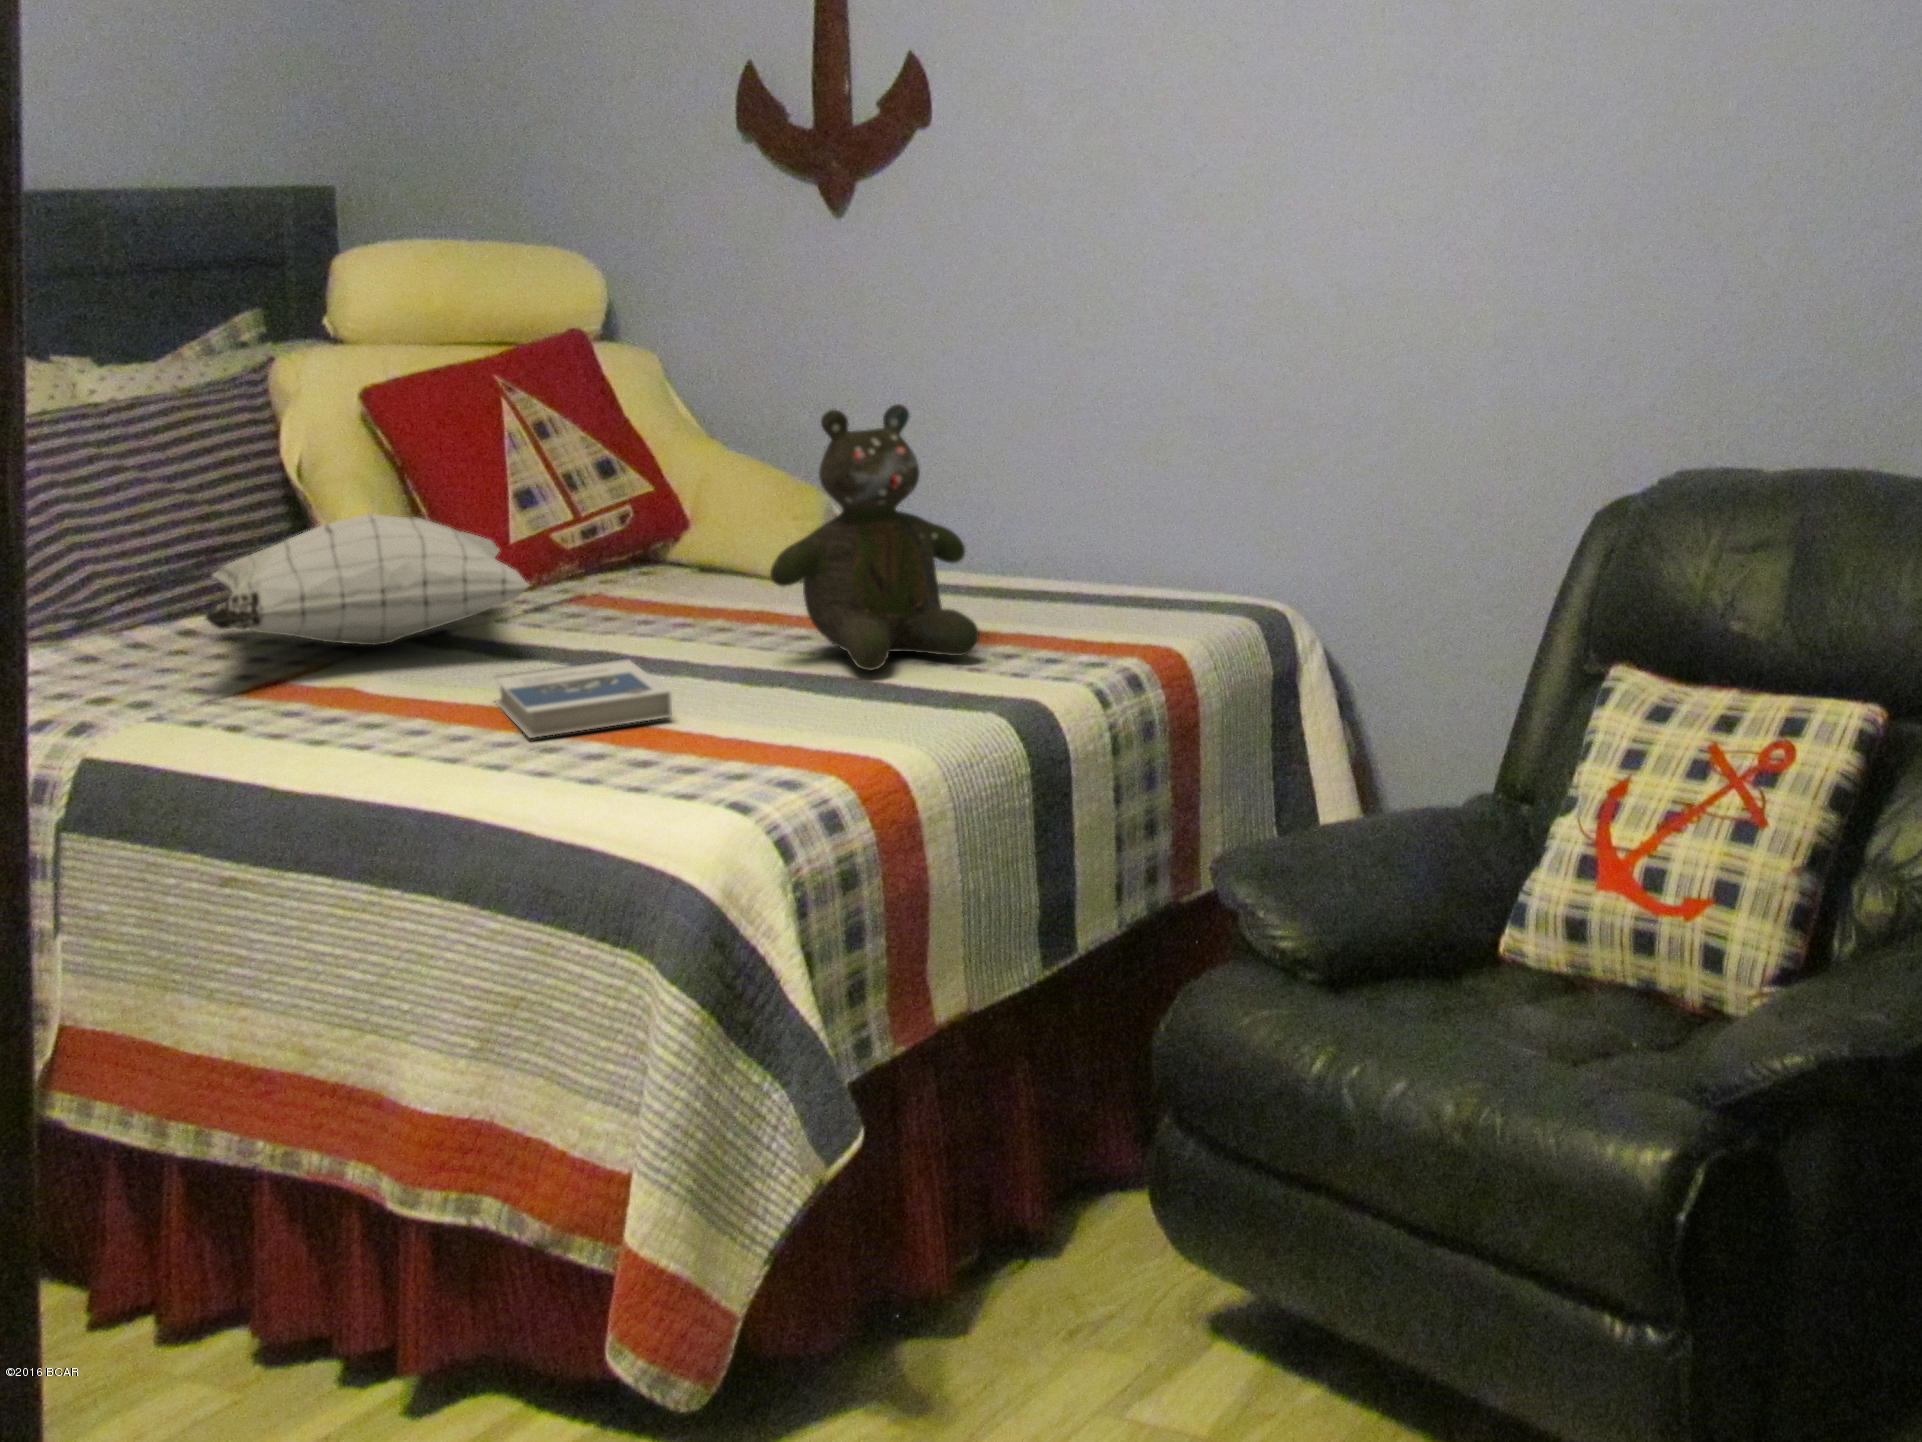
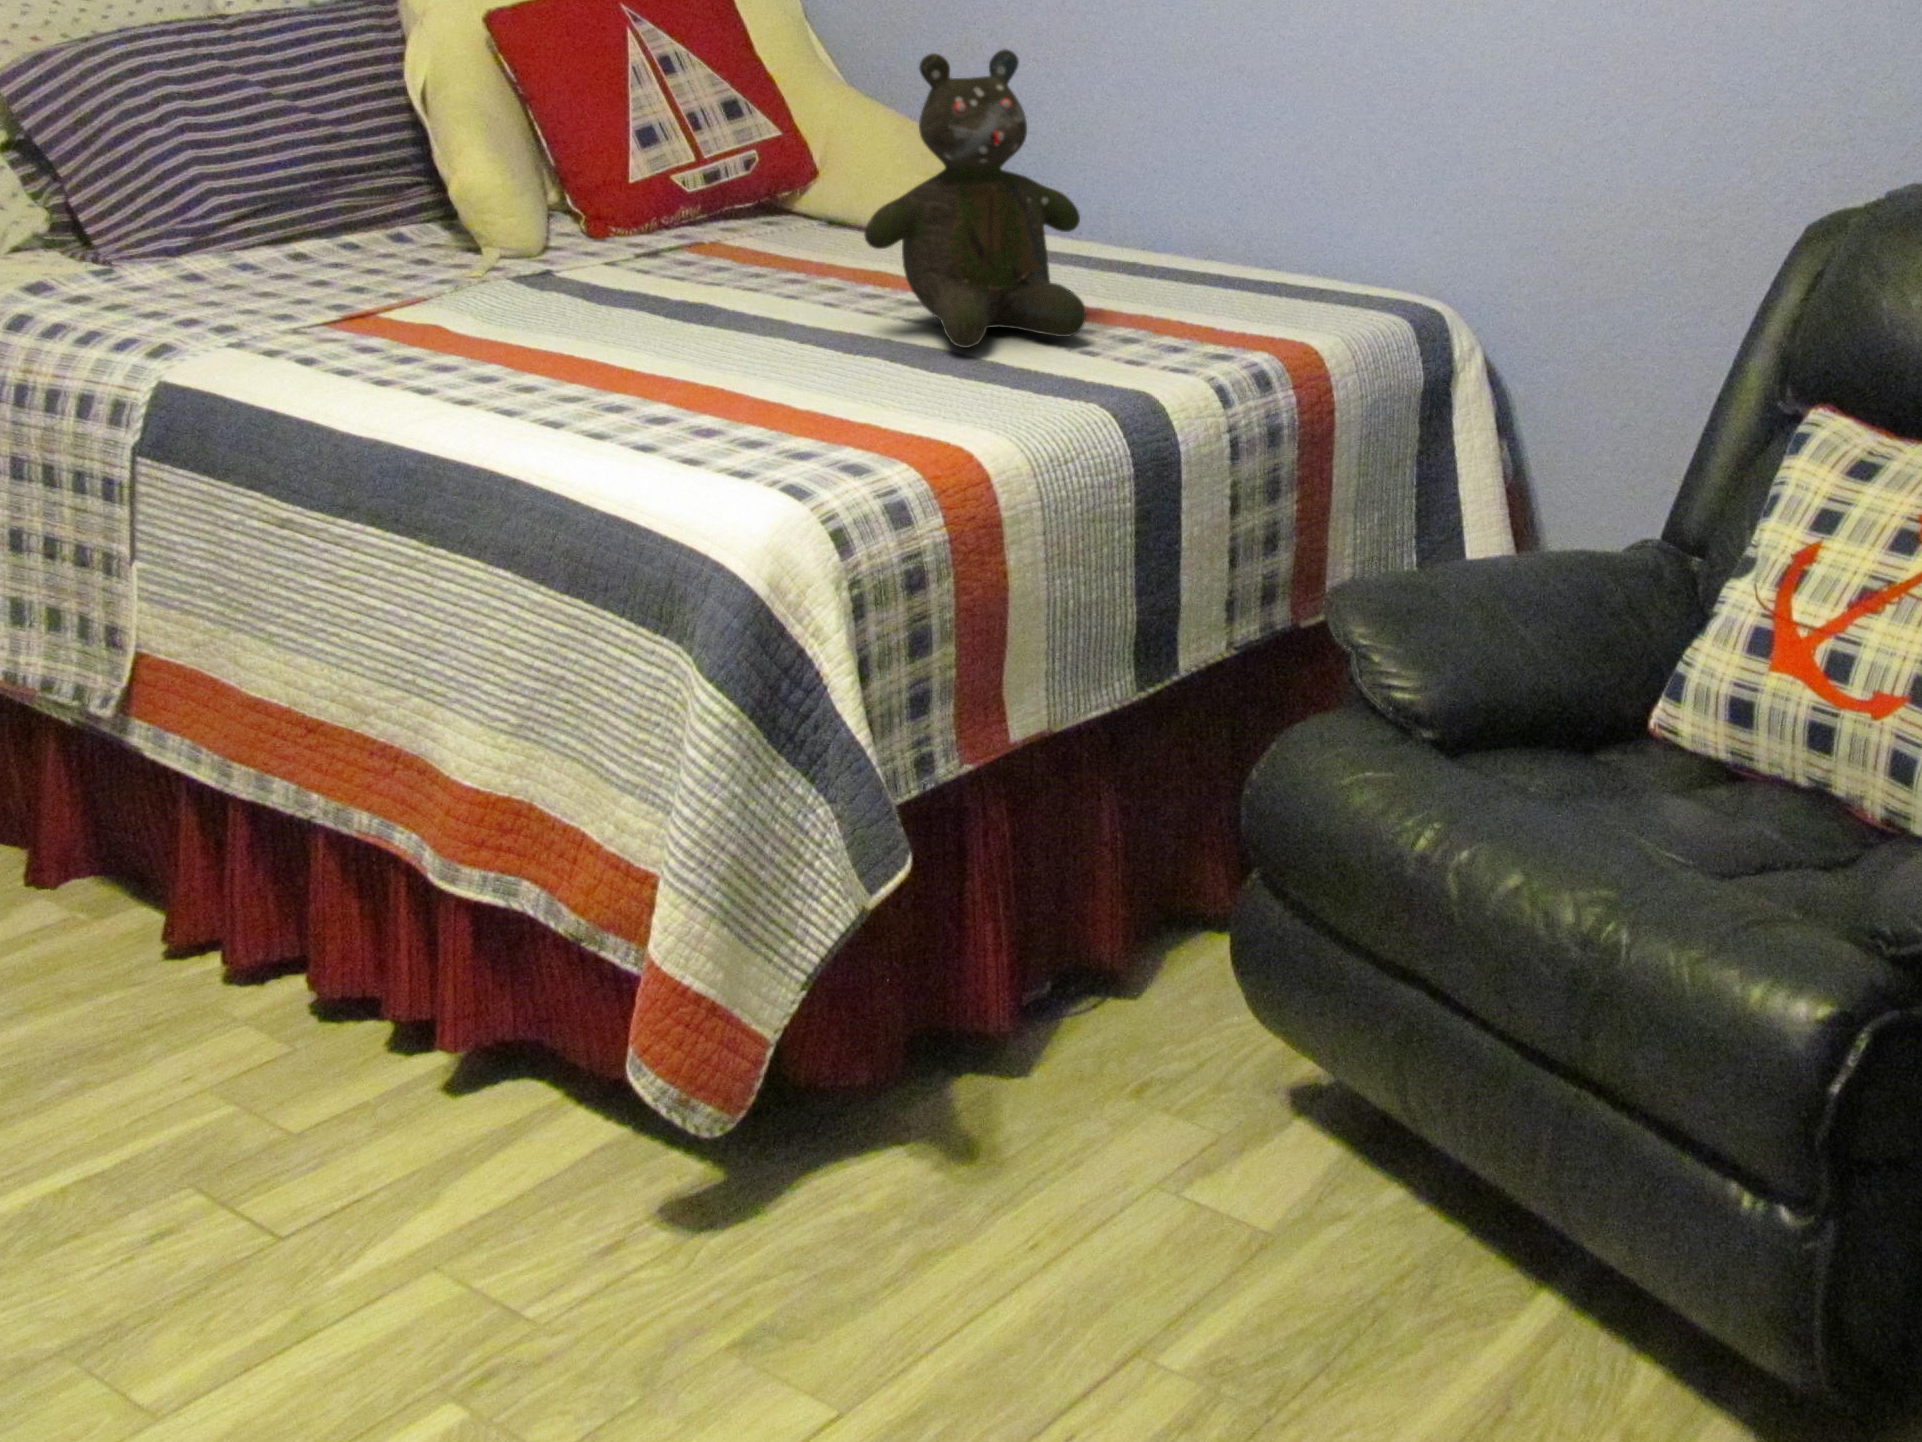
pillow: present [205,514,529,645] -> none [304,148,626,286]
hardback book: present [494,659,672,738] -> none [576,318,746,400]

